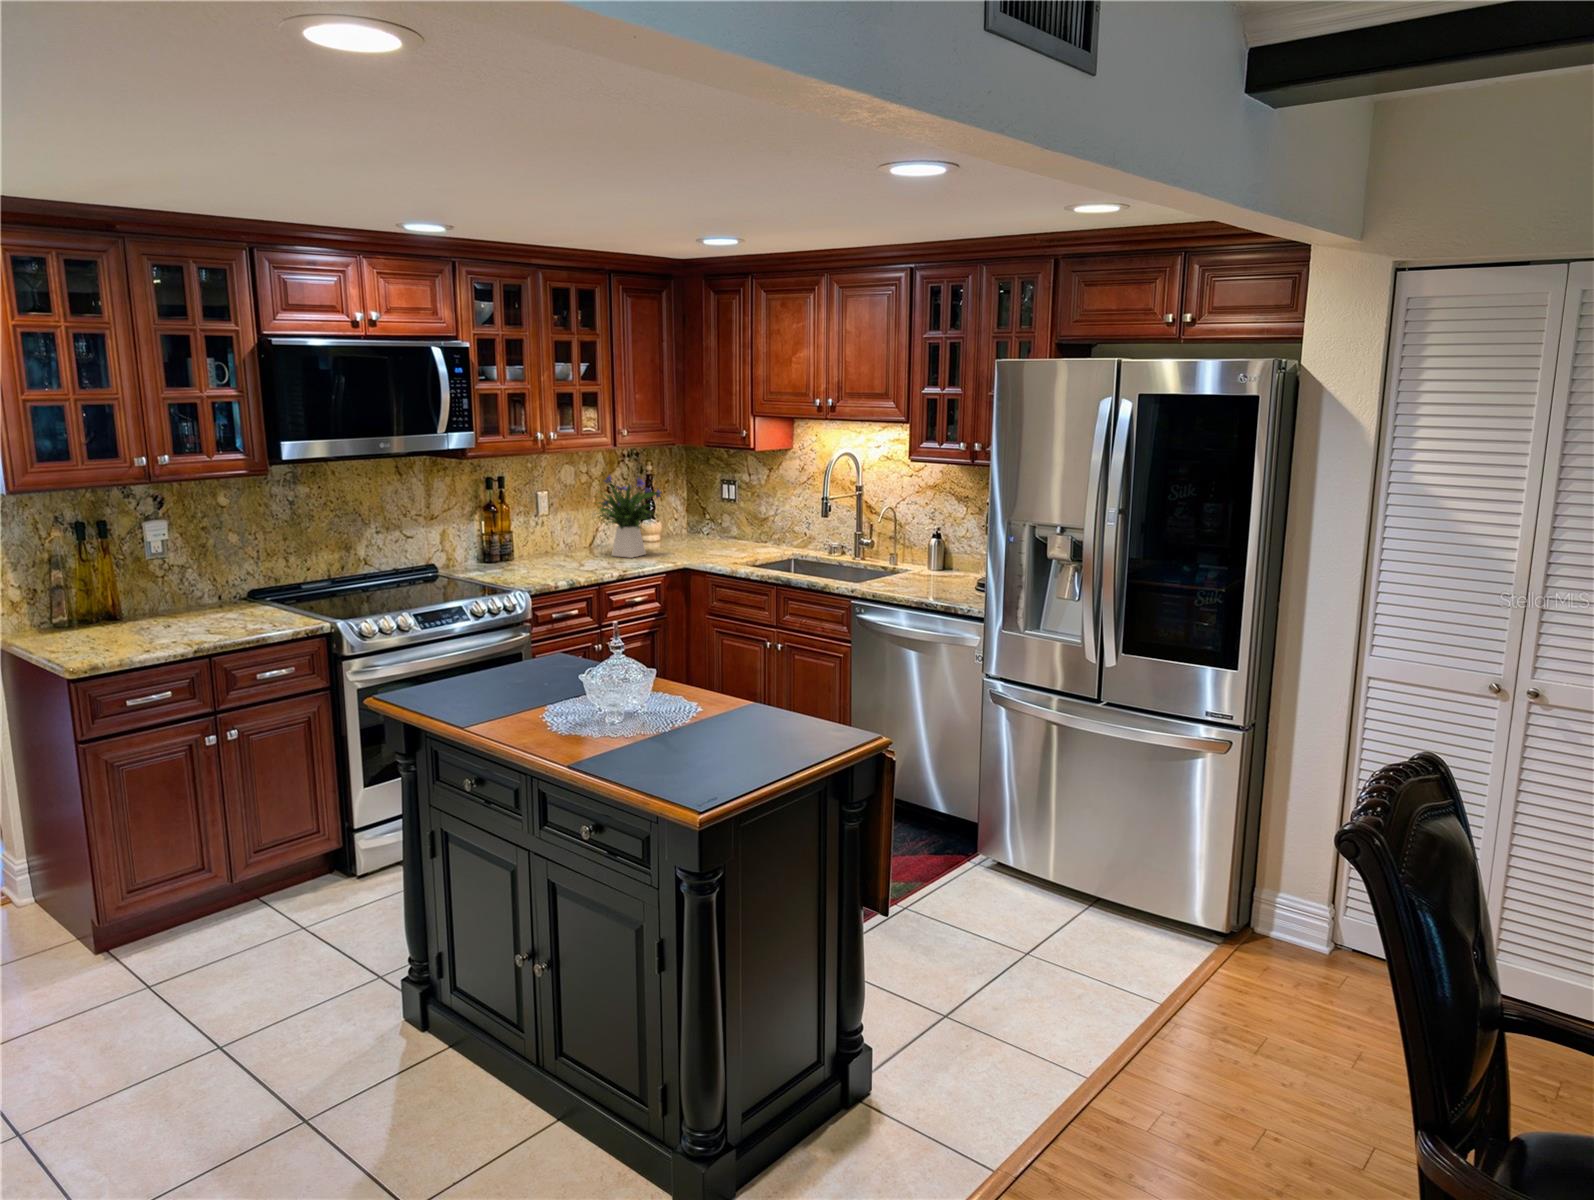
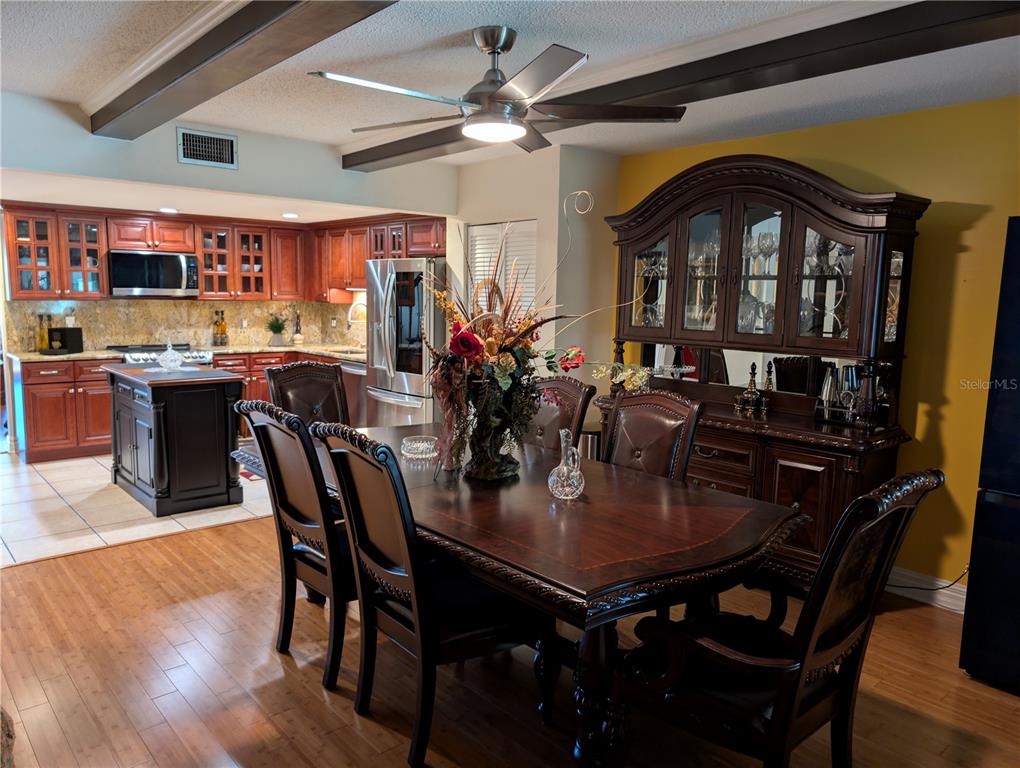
coffee maker: none [105,553,211,641] -> present [39,327,84,354]

